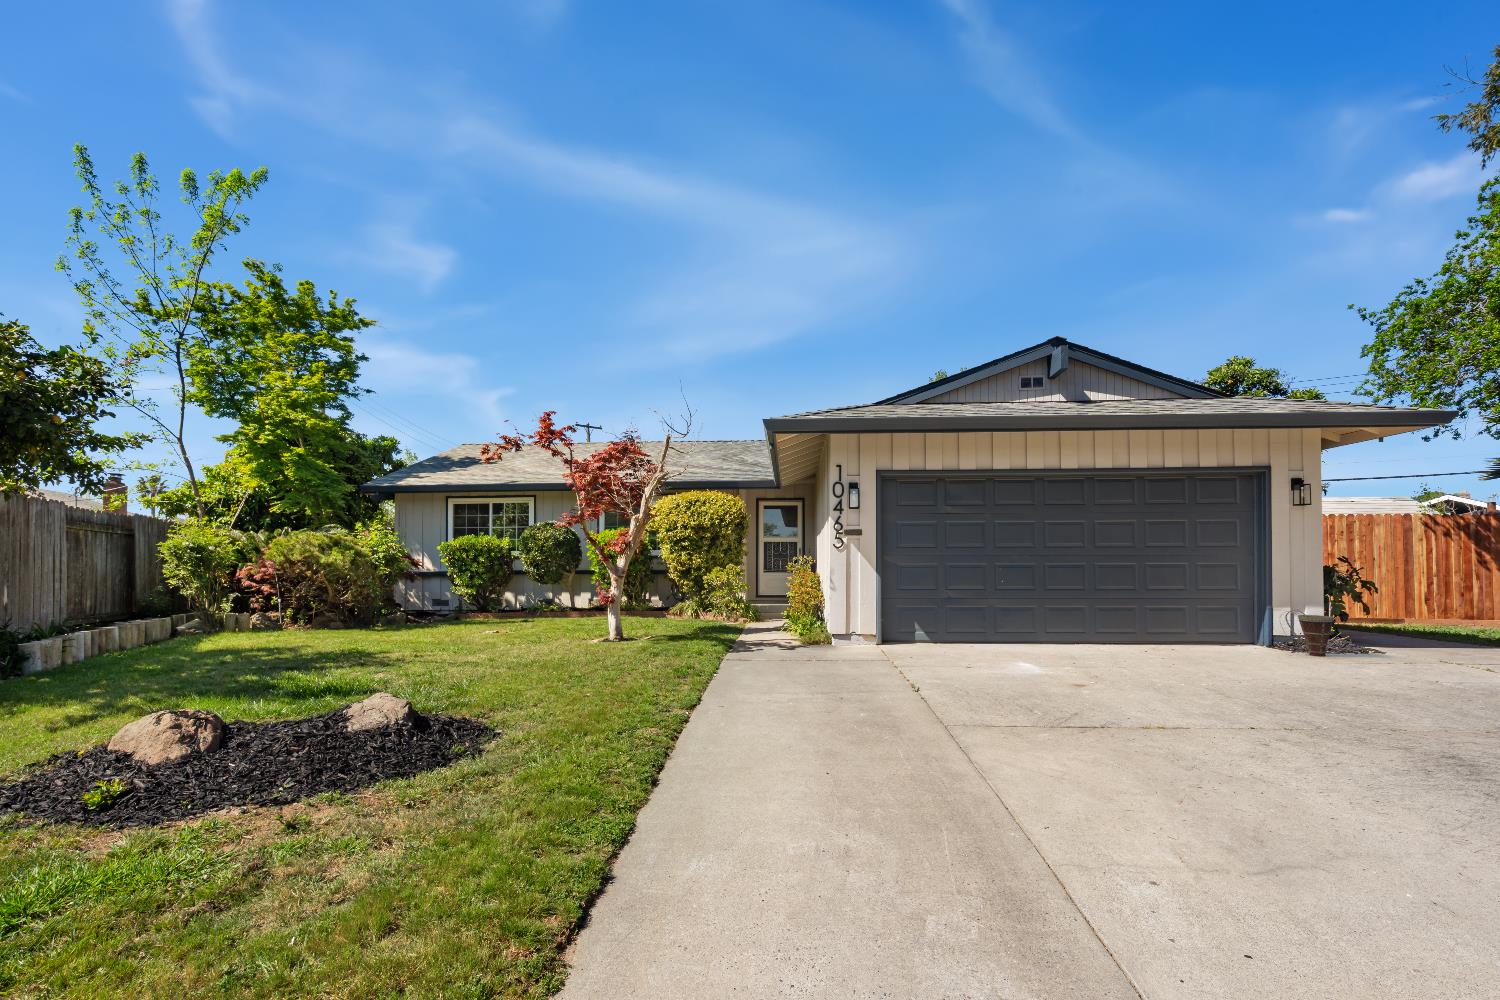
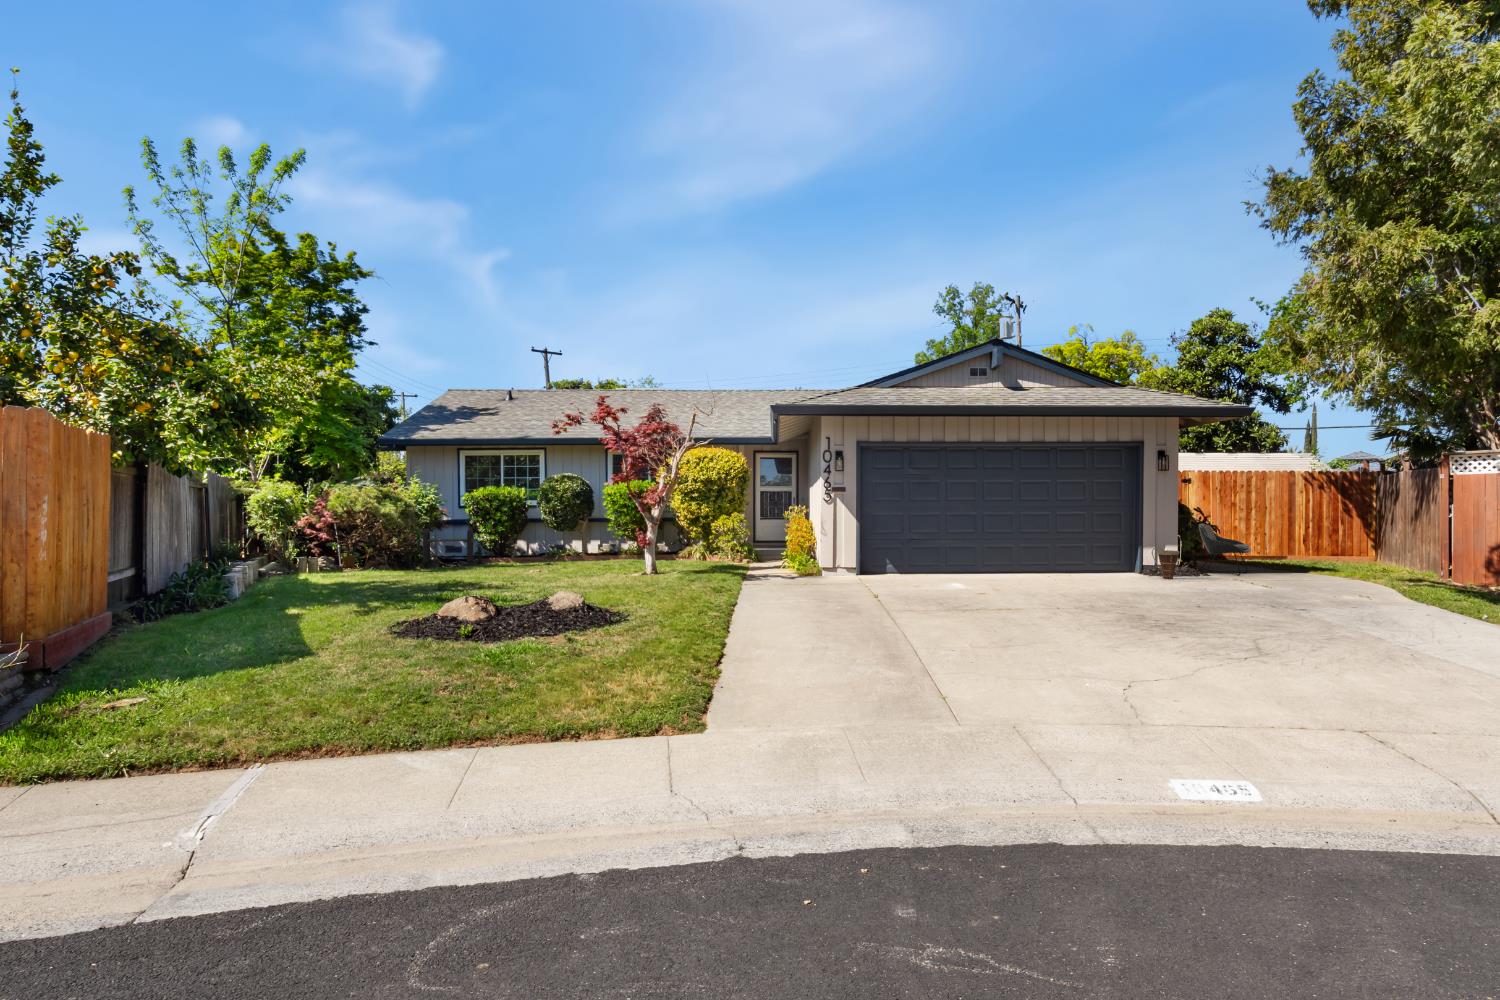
lounge chair: none [1337,578,1422,651] -> present [1199,524,1251,576]
bench: none [367,581,433,622] -> present [423,528,473,563]
potted plant: none [242,598,290,628] -> present [327,543,357,567]

